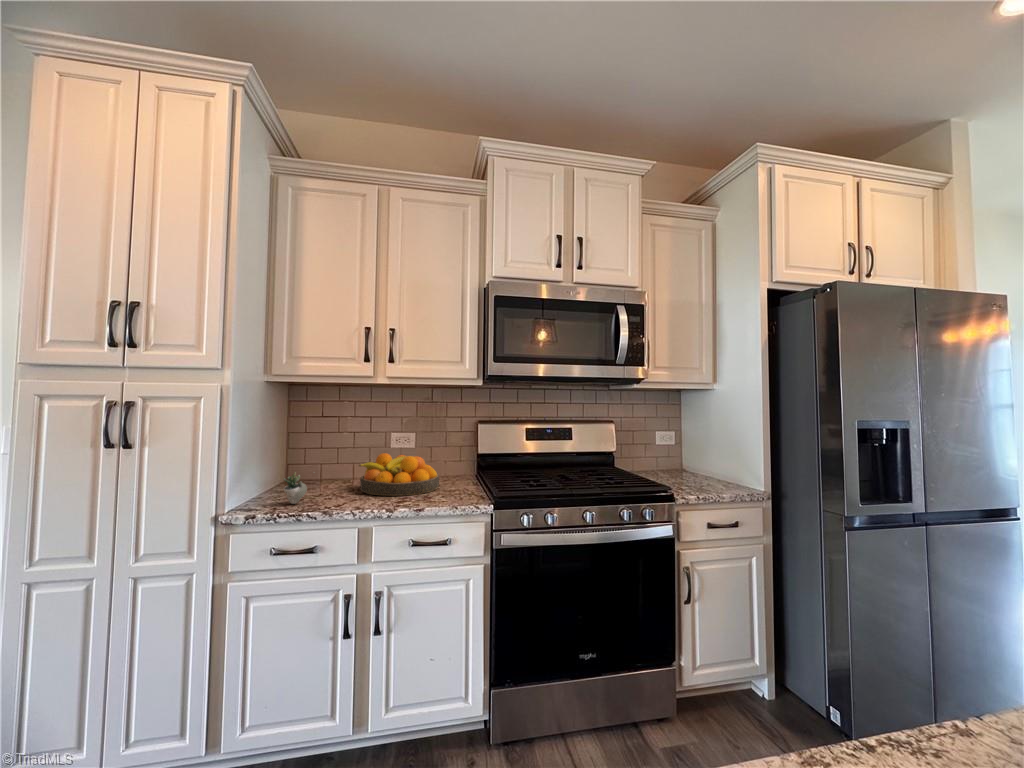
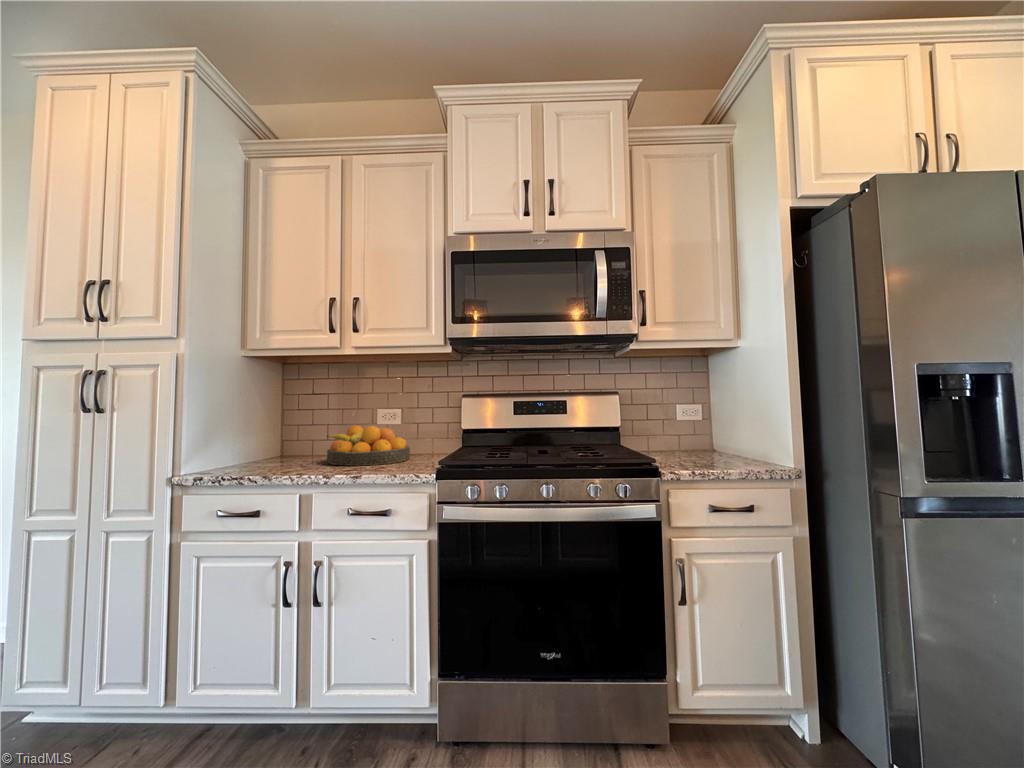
succulent plant: present [284,472,307,504] -> none [236,437,263,470]

